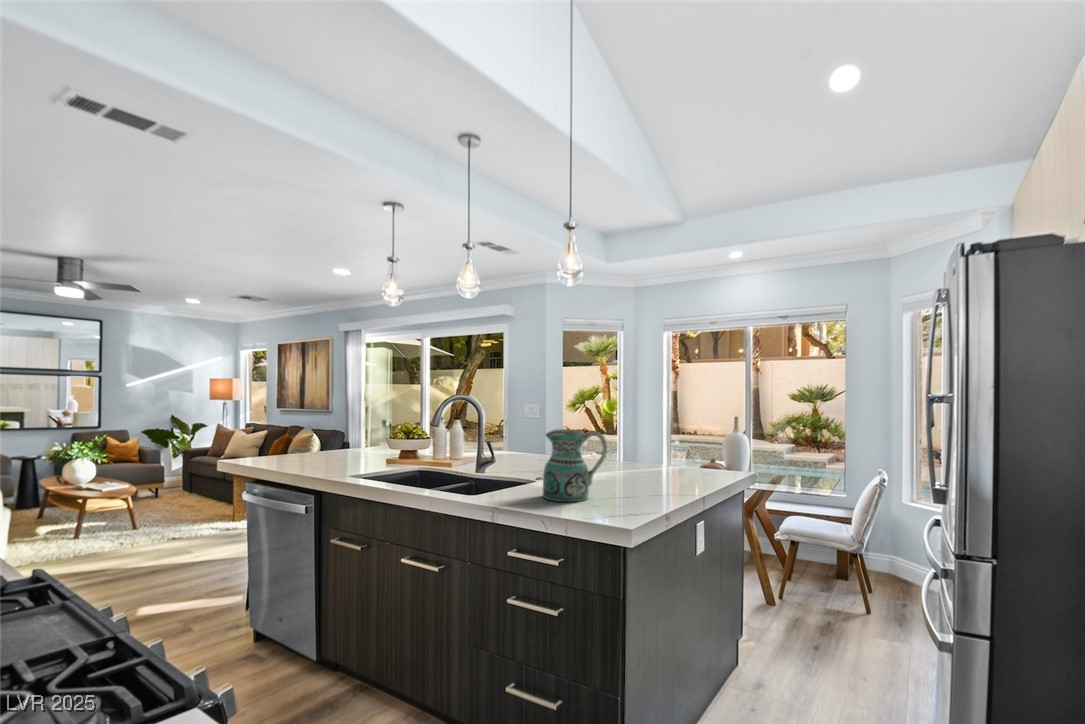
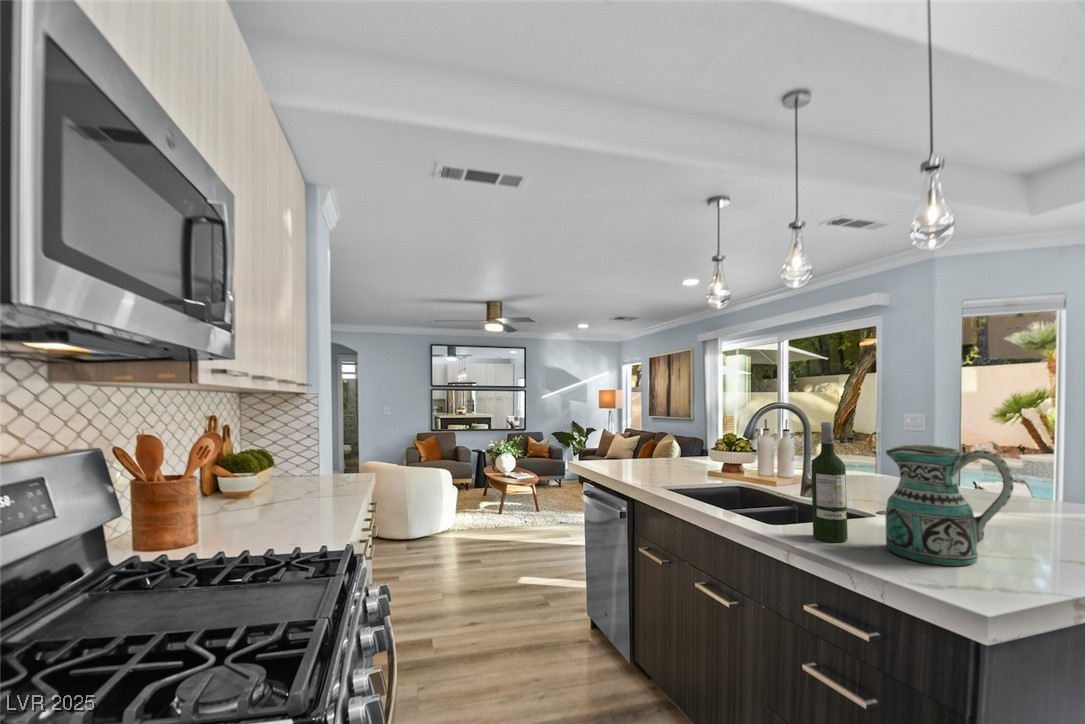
wine bottle: none [499,416,521,499] -> present [811,422,848,543]

